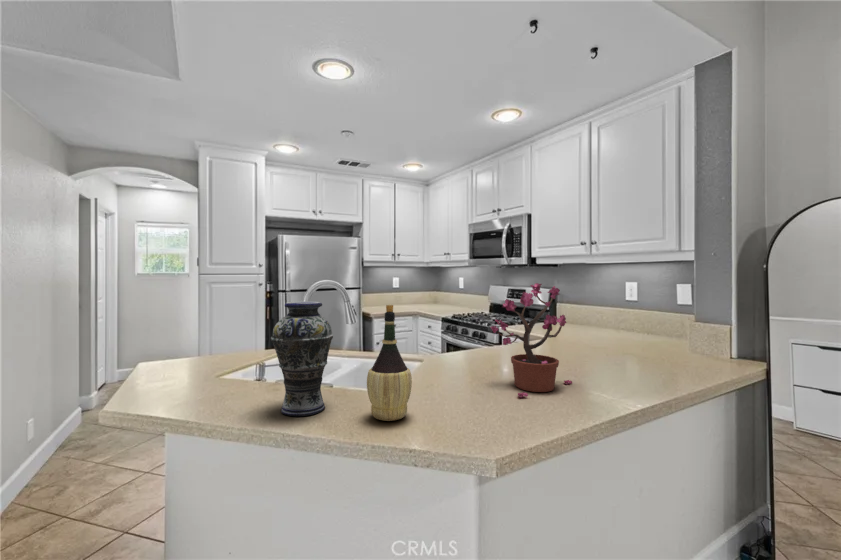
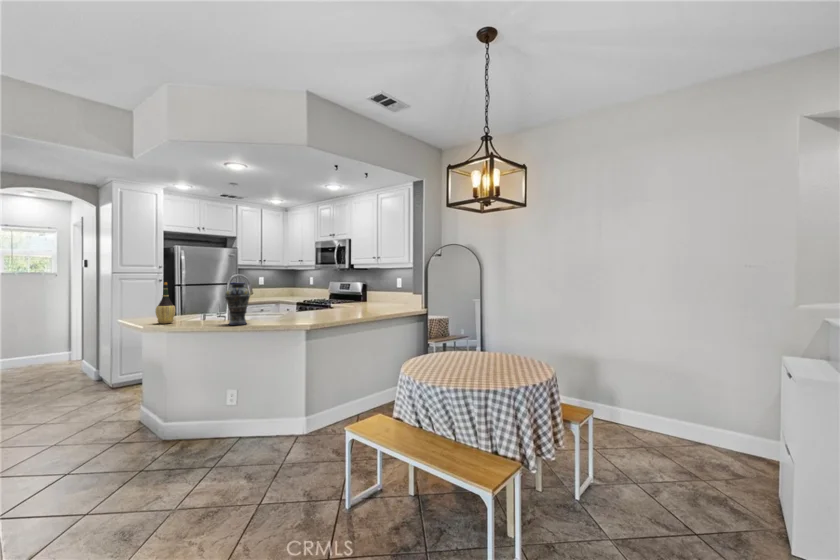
potted plant: present [491,283,572,397] -> none [316,276,350,319]
wine bottle: present [367,304,412,421] -> present [156,282,175,323]

